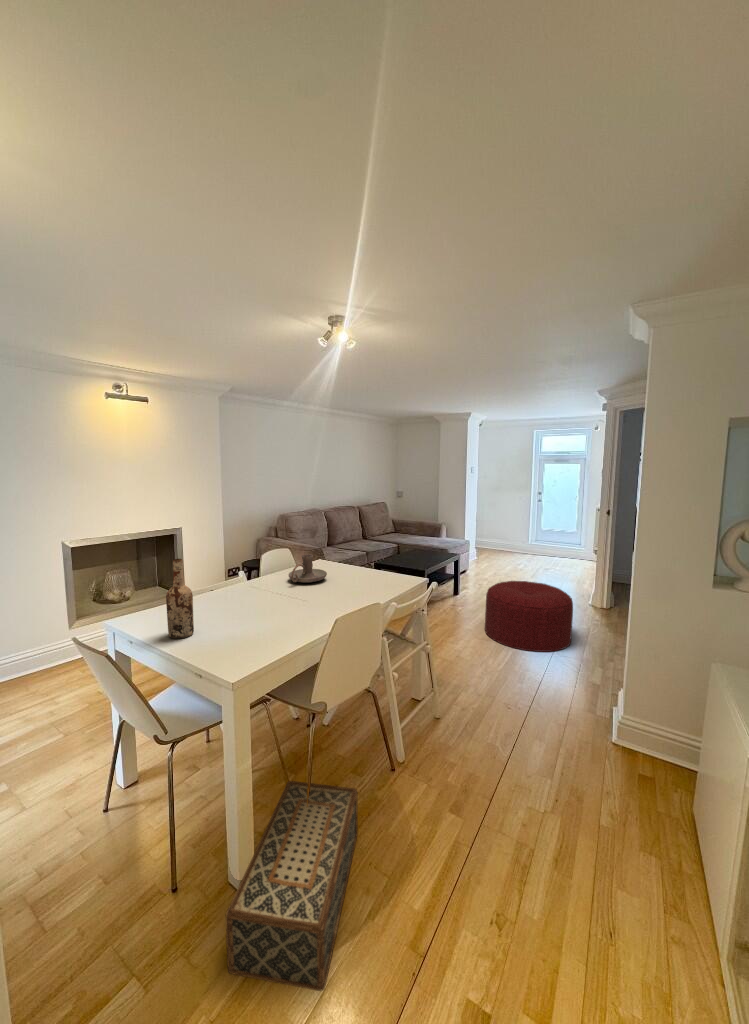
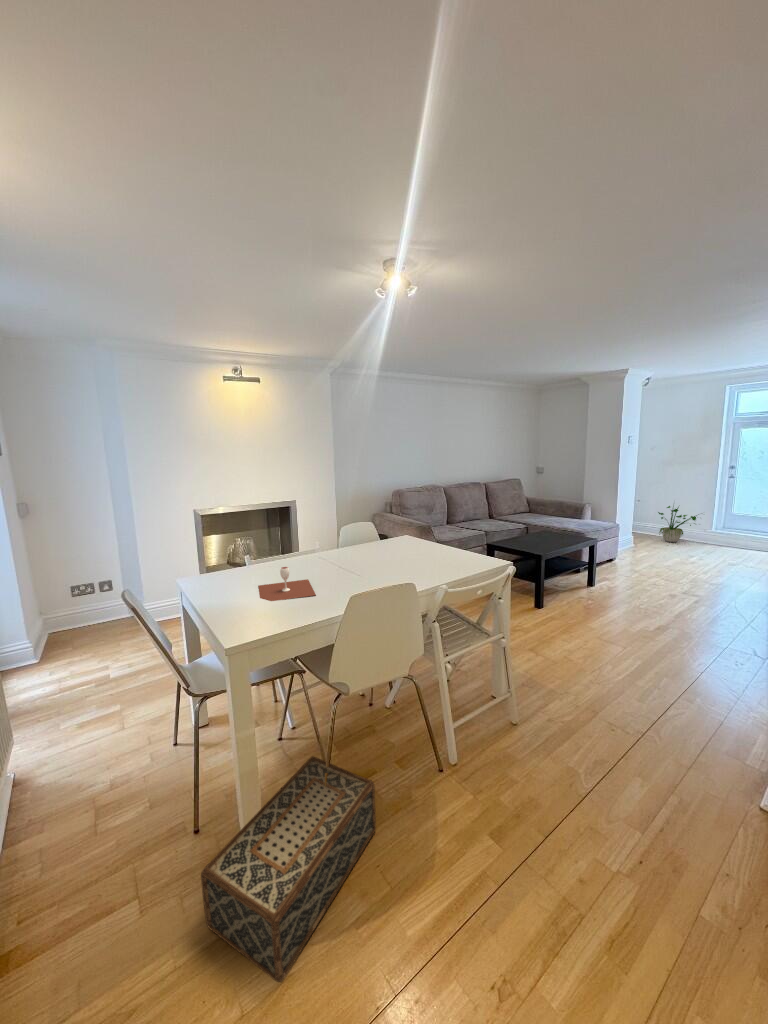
potted plant: none [491,517,527,553] -> present [658,506,697,542]
candle holder: present [289,554,327,582] -> none [358,528,399,557]
wine bottle: present [166,559,194,639] -> none [207,523,235,599]
ottoman: present [485,581,573,652] -> none [613,574,744,670]
wine glass: none [211,599,280,637] -> present [259,567,316,601]

